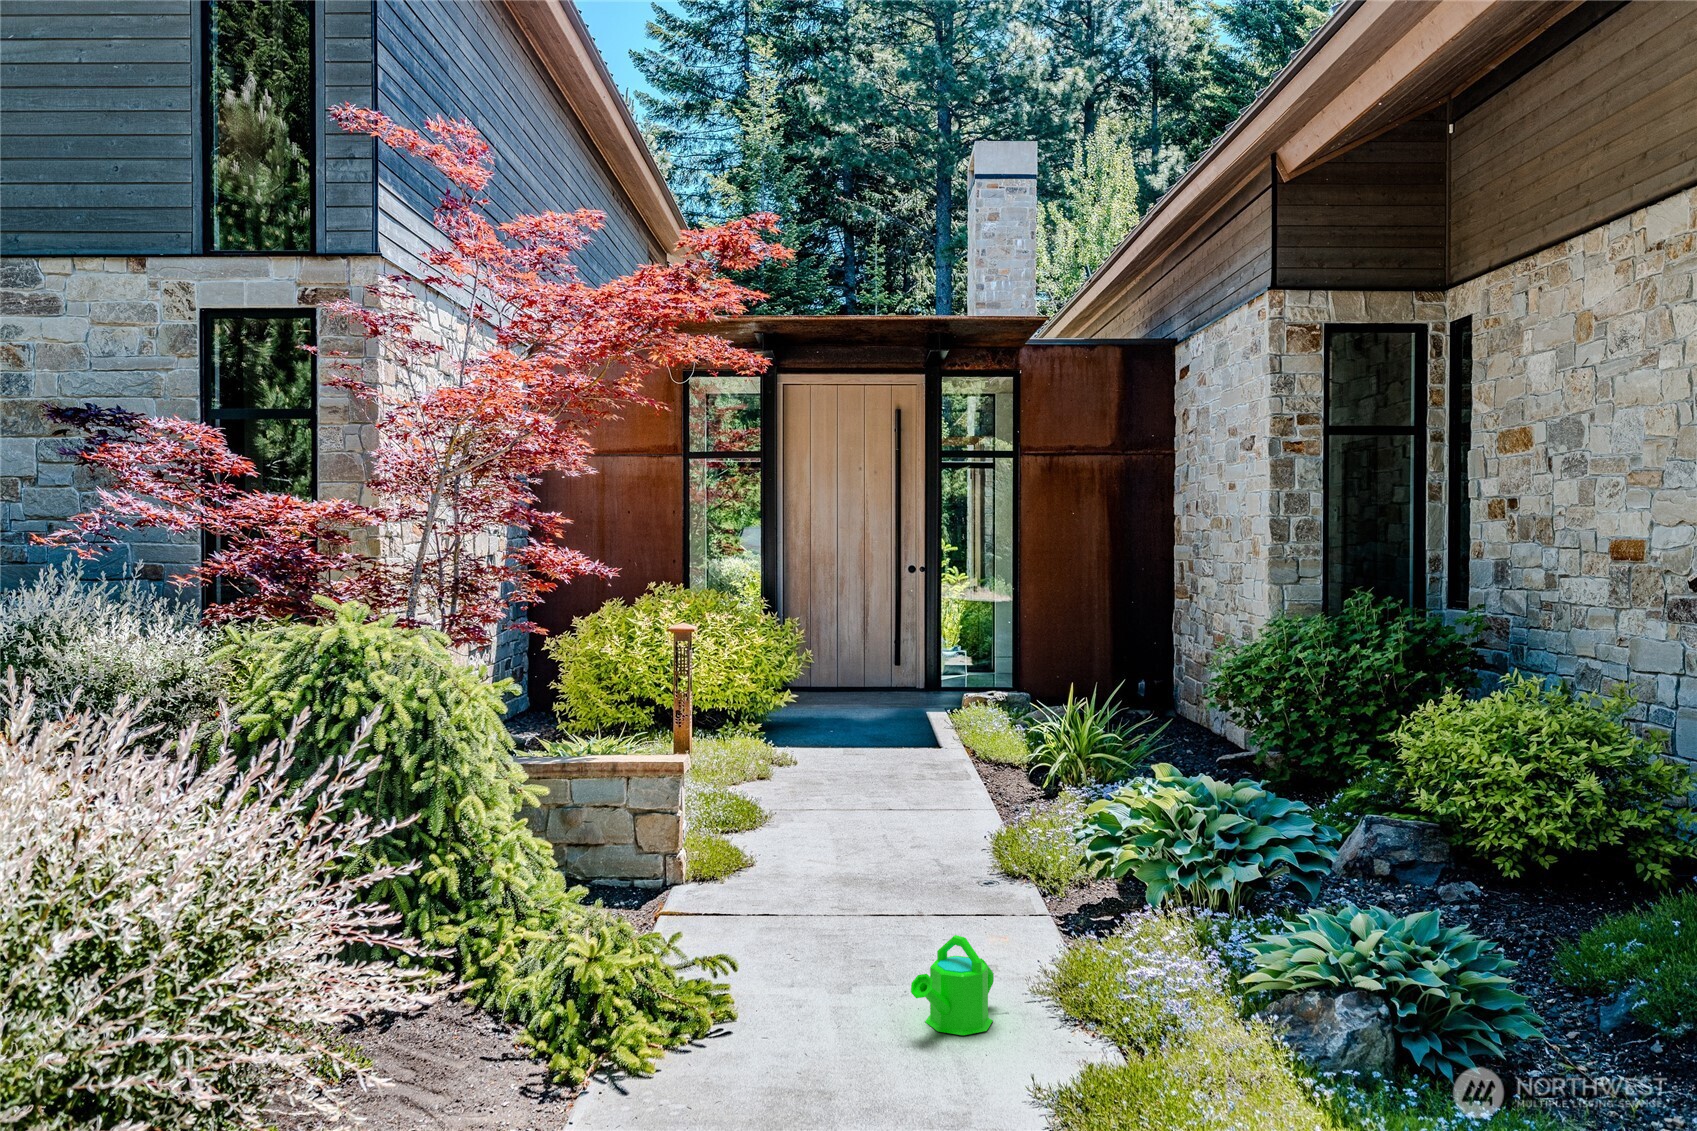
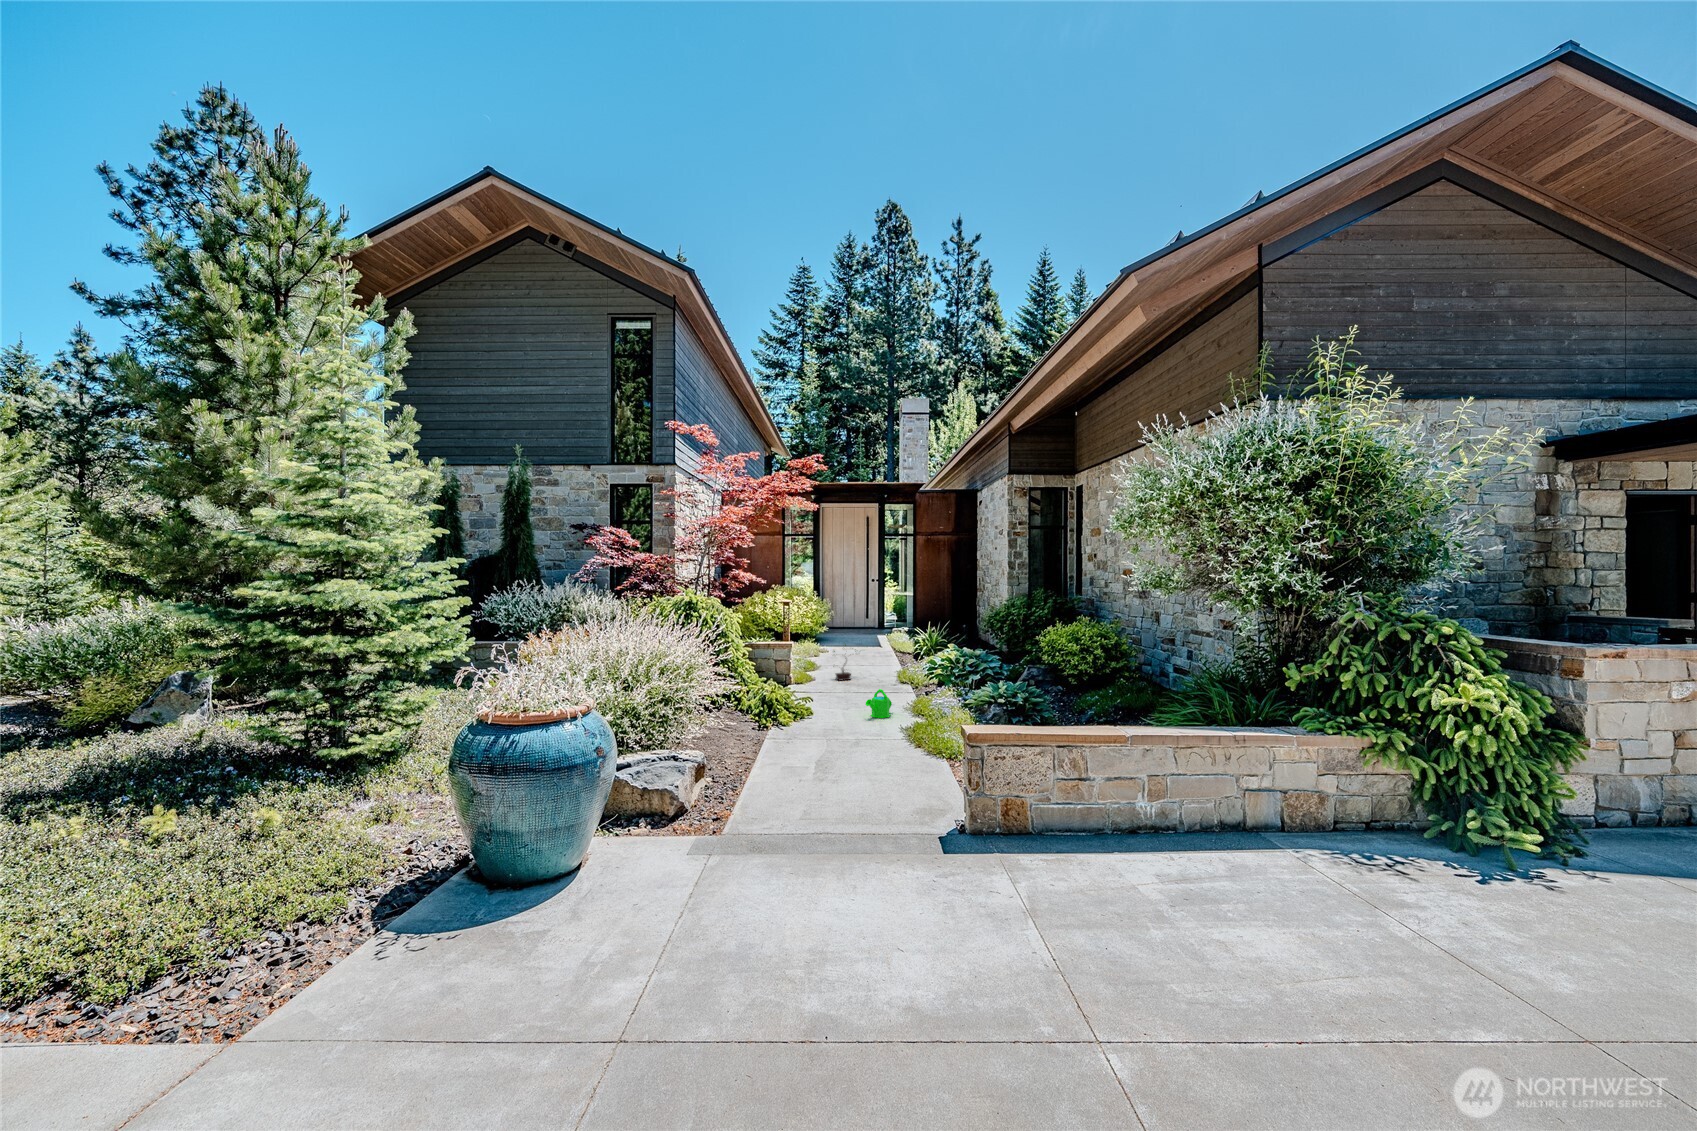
potted plant: none [804,752,898,866] -> present [834,644,851,681]

